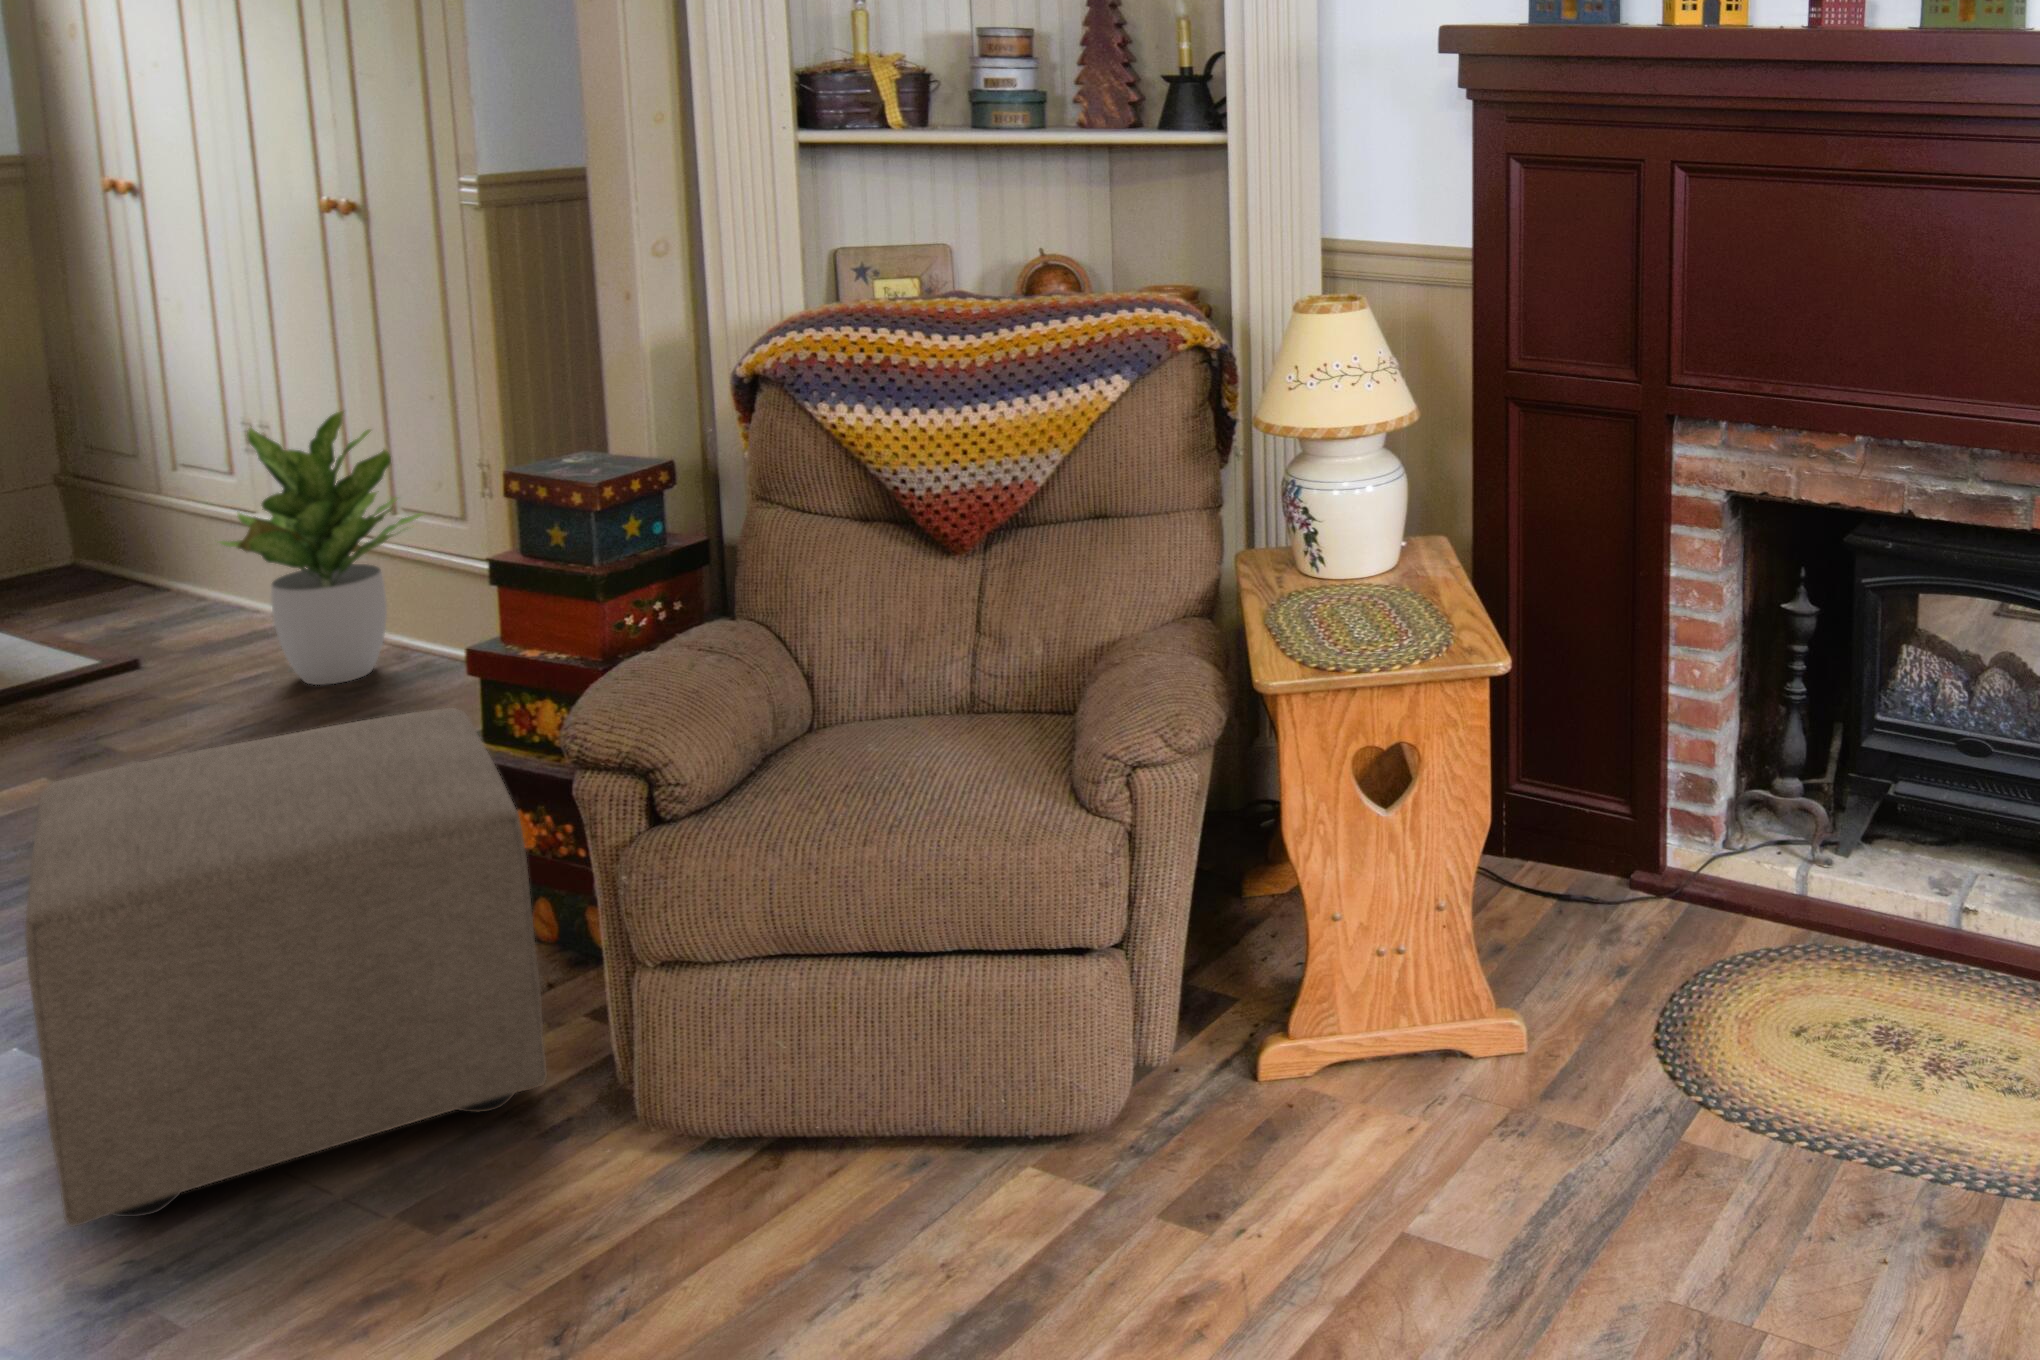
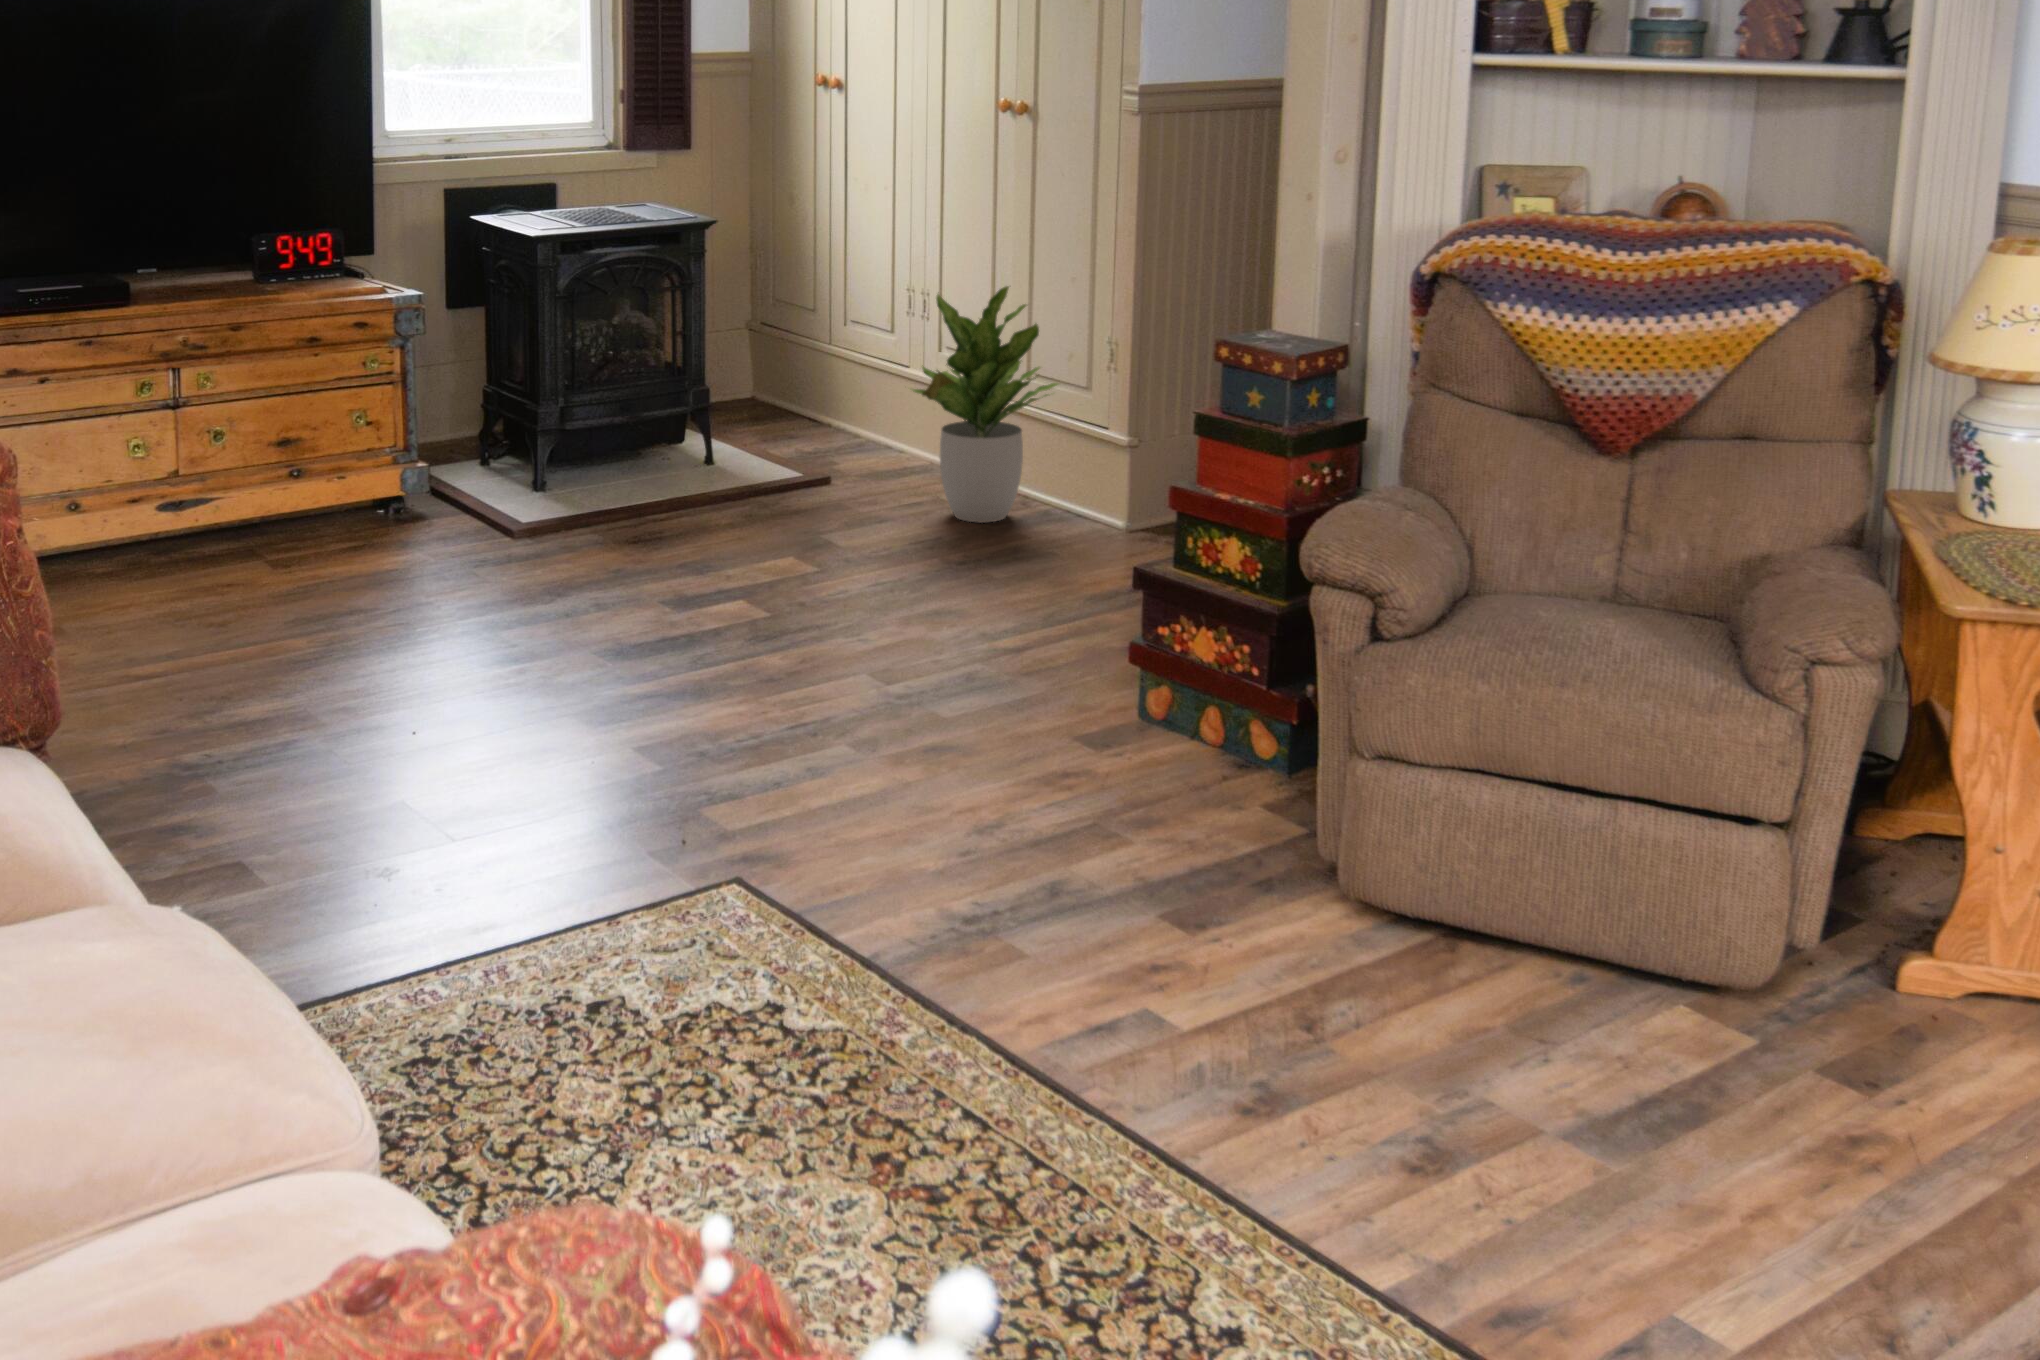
ottoman: present [25,708,547,1227] -> none [899,532,1261,870]

